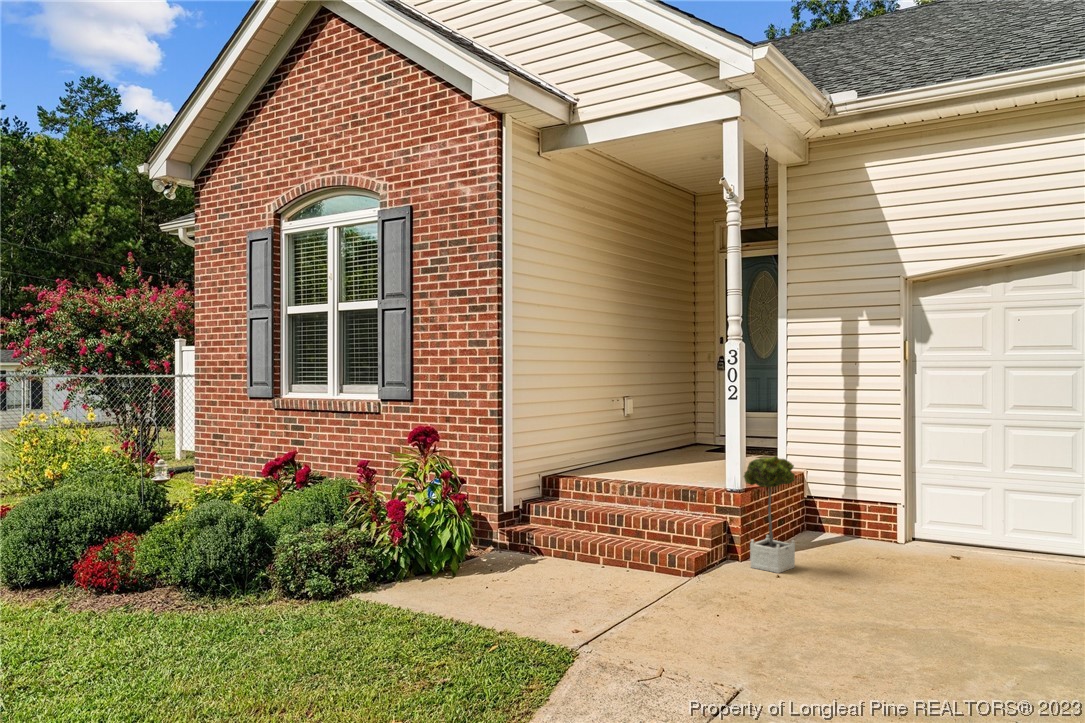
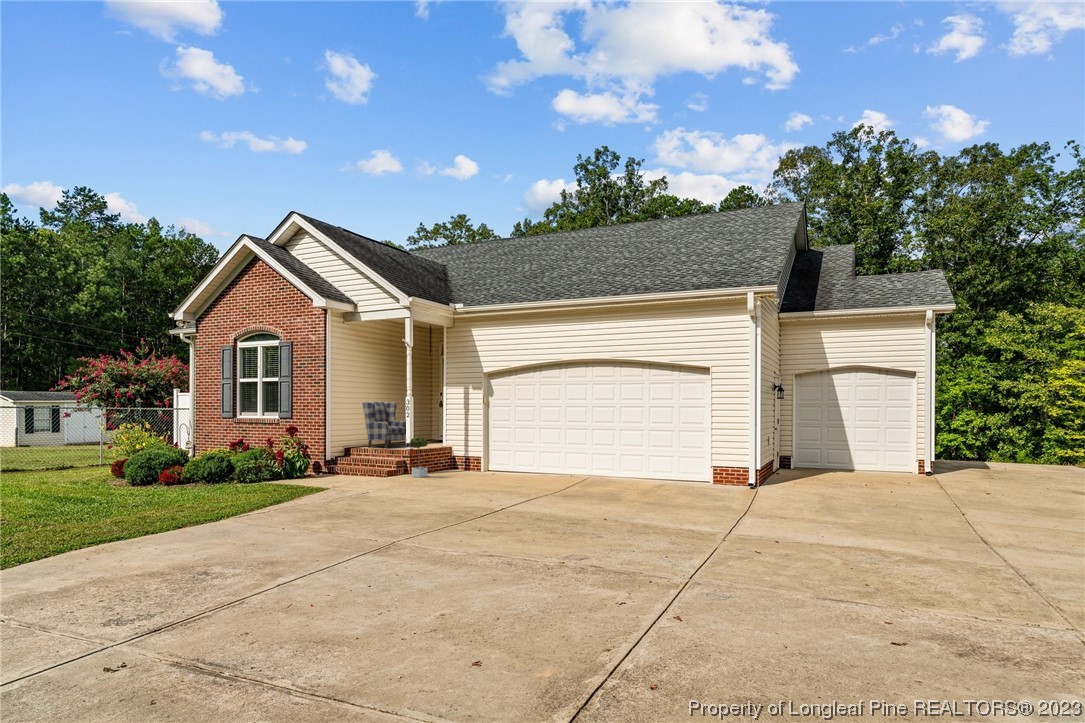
chair: none [579,358,696,479] -> present [363,401,409,448]

